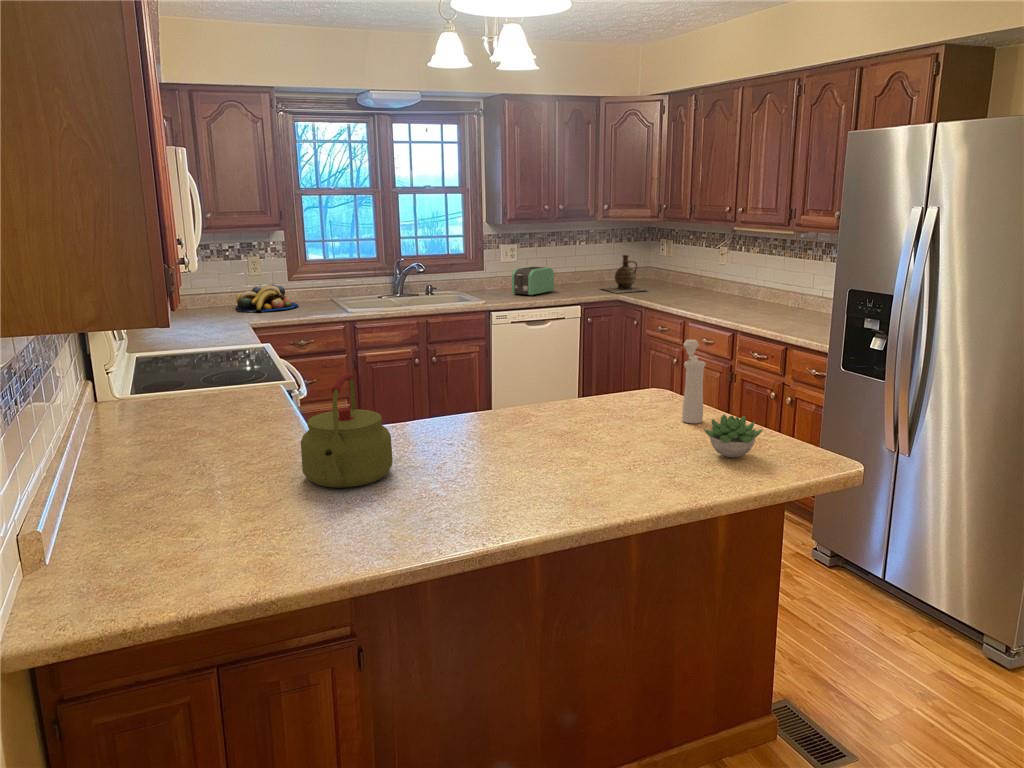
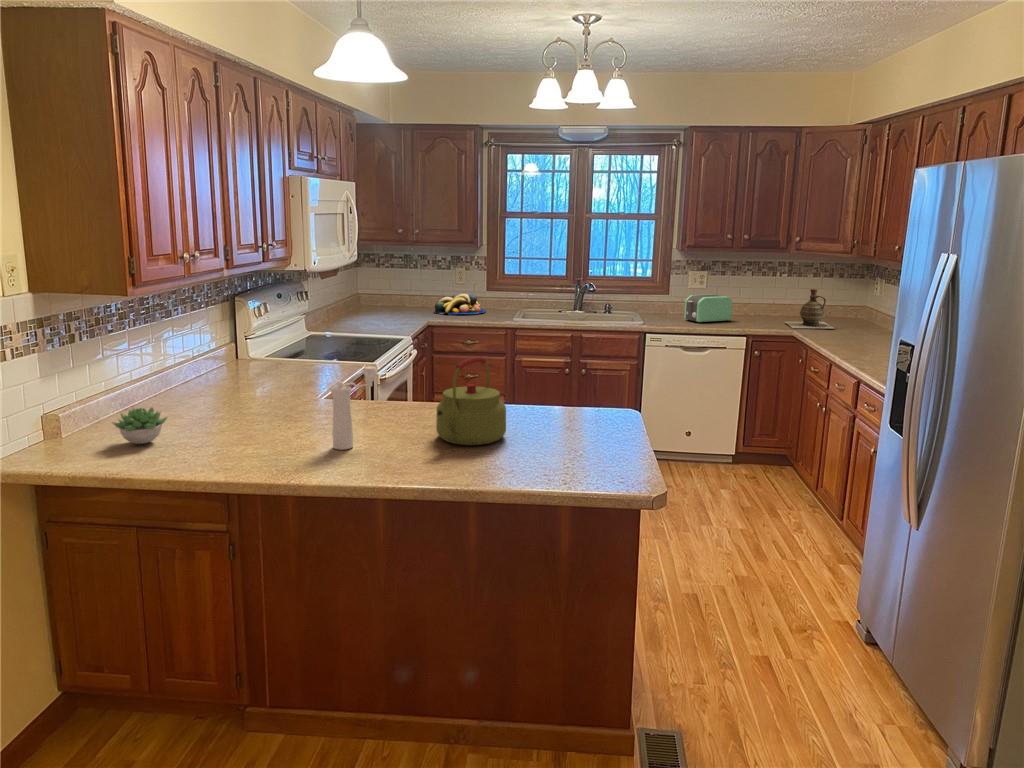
pepper mill: present [682,340,706,423] -> present [330,366,378,450]
kettle: present [301,372,393,488] -> present [436,357,506,445]
succulent plant: present [704,415,763,457] -> present [112,407,167,444]

